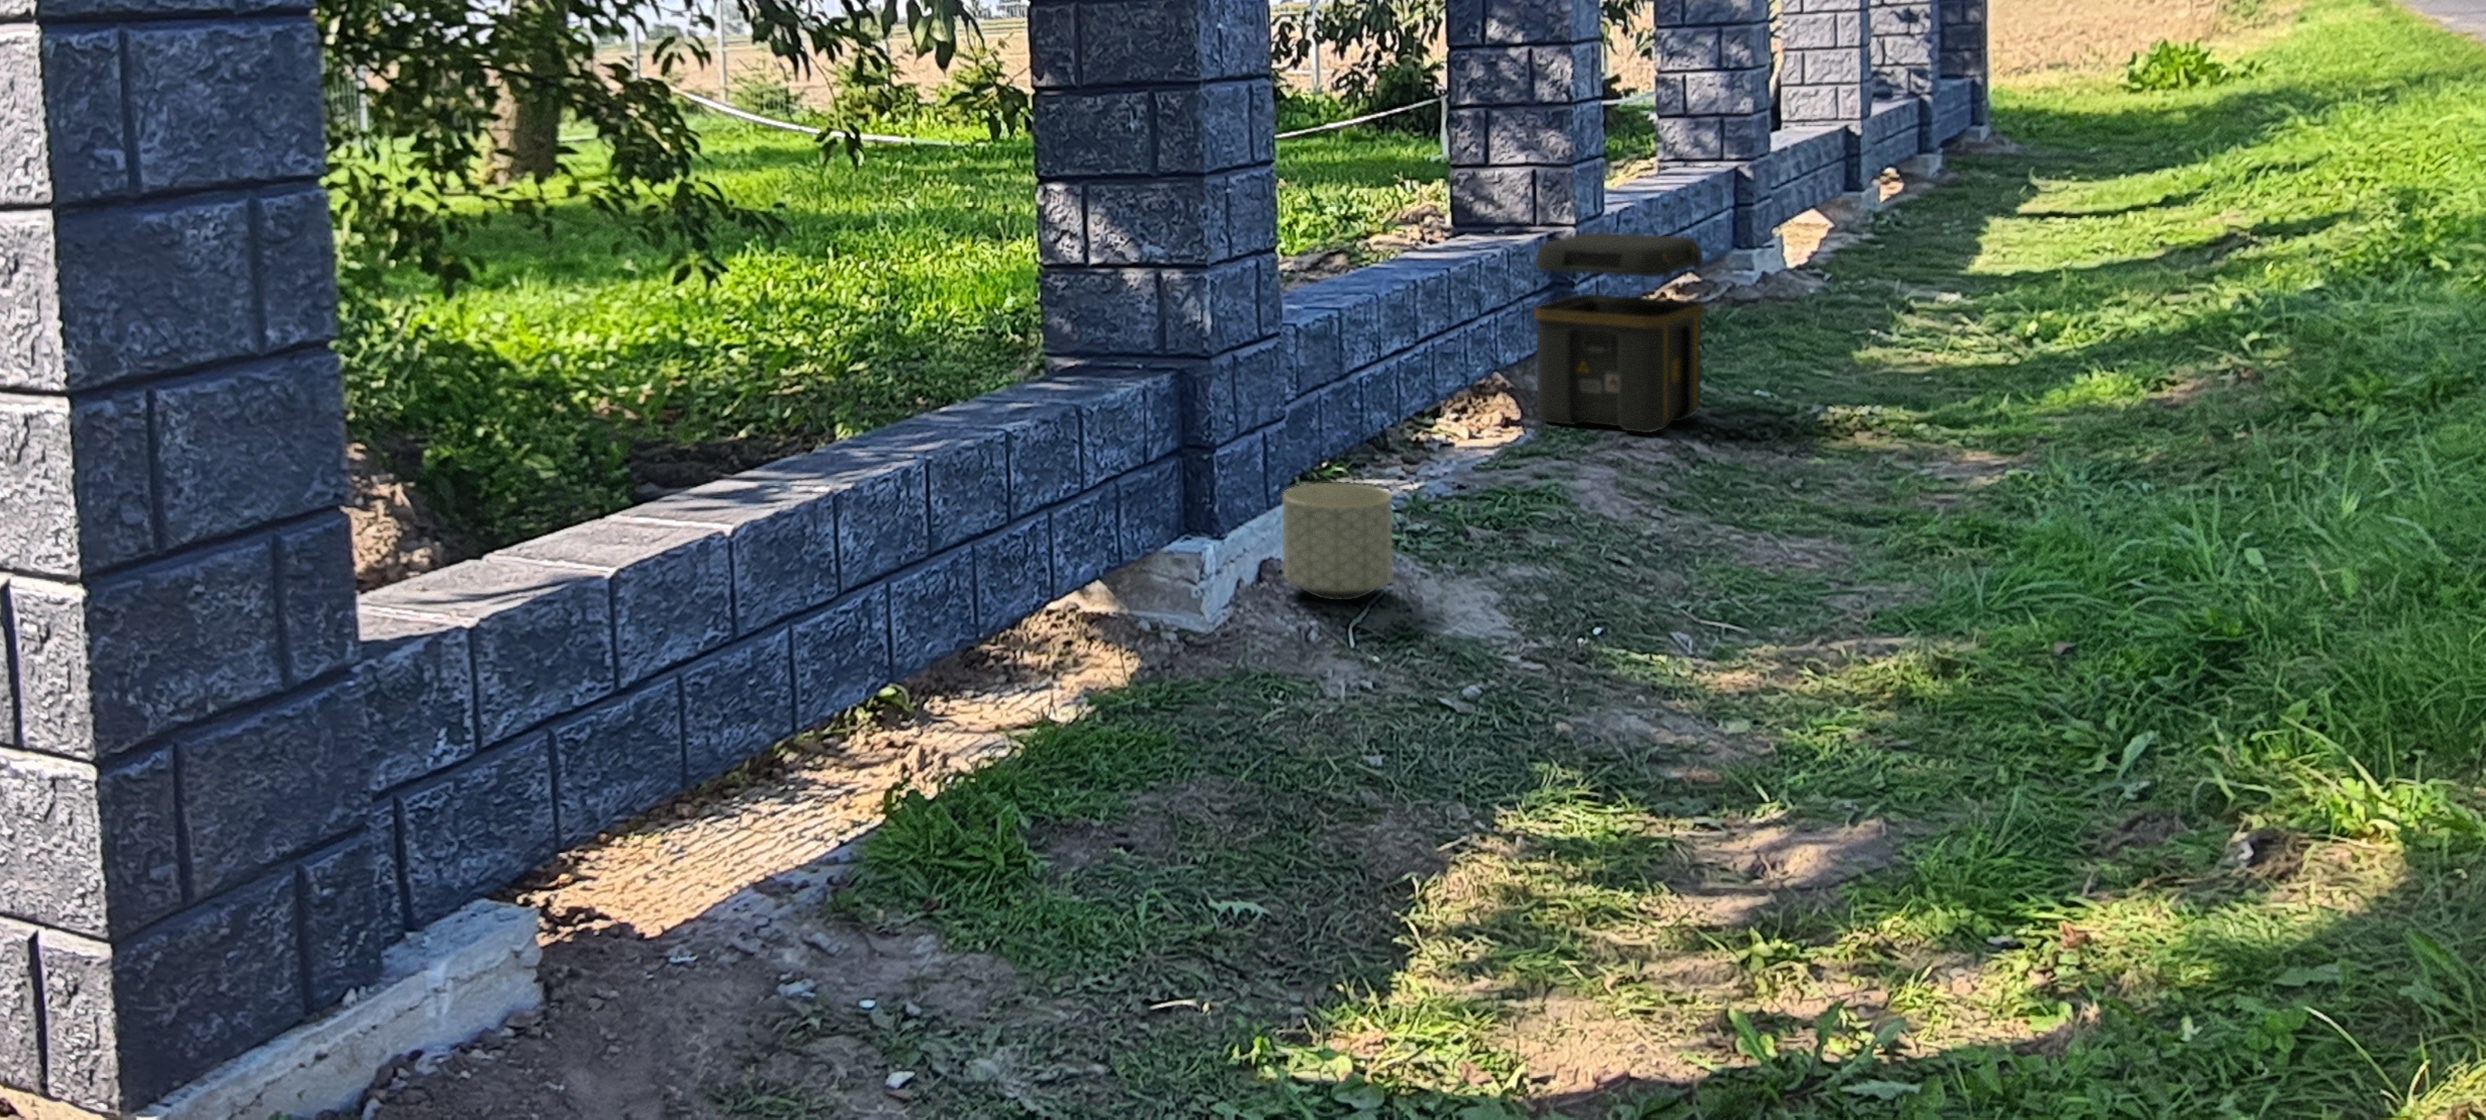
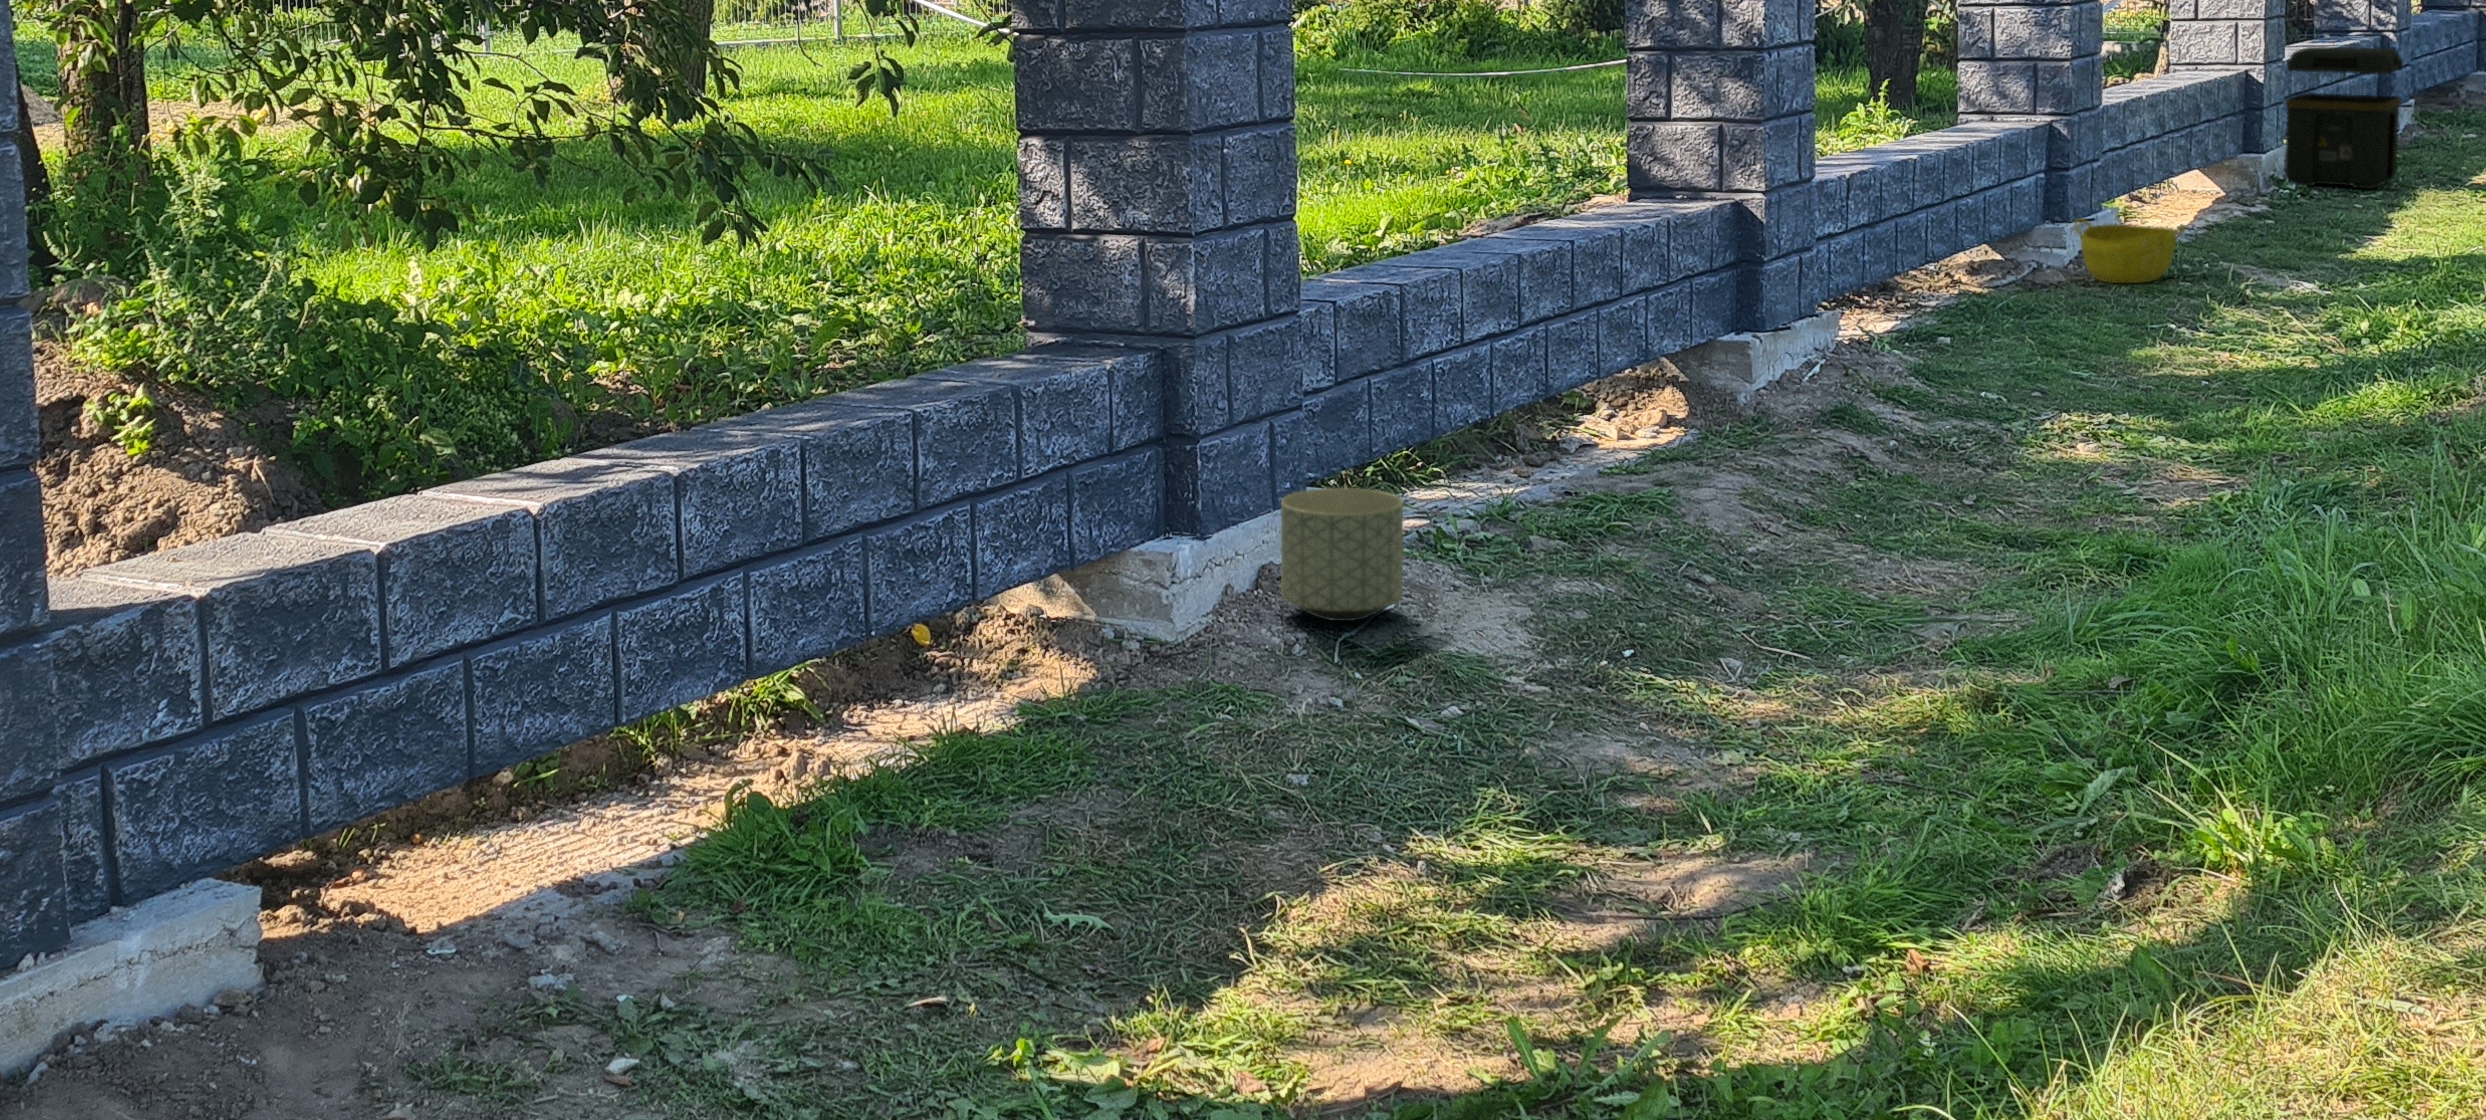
toolbox: present [1534,233,1704,433] -> present [2285,46,2403,188]
basket: none [1753,244,1848,296] -> present [2074,219,2185,283]

